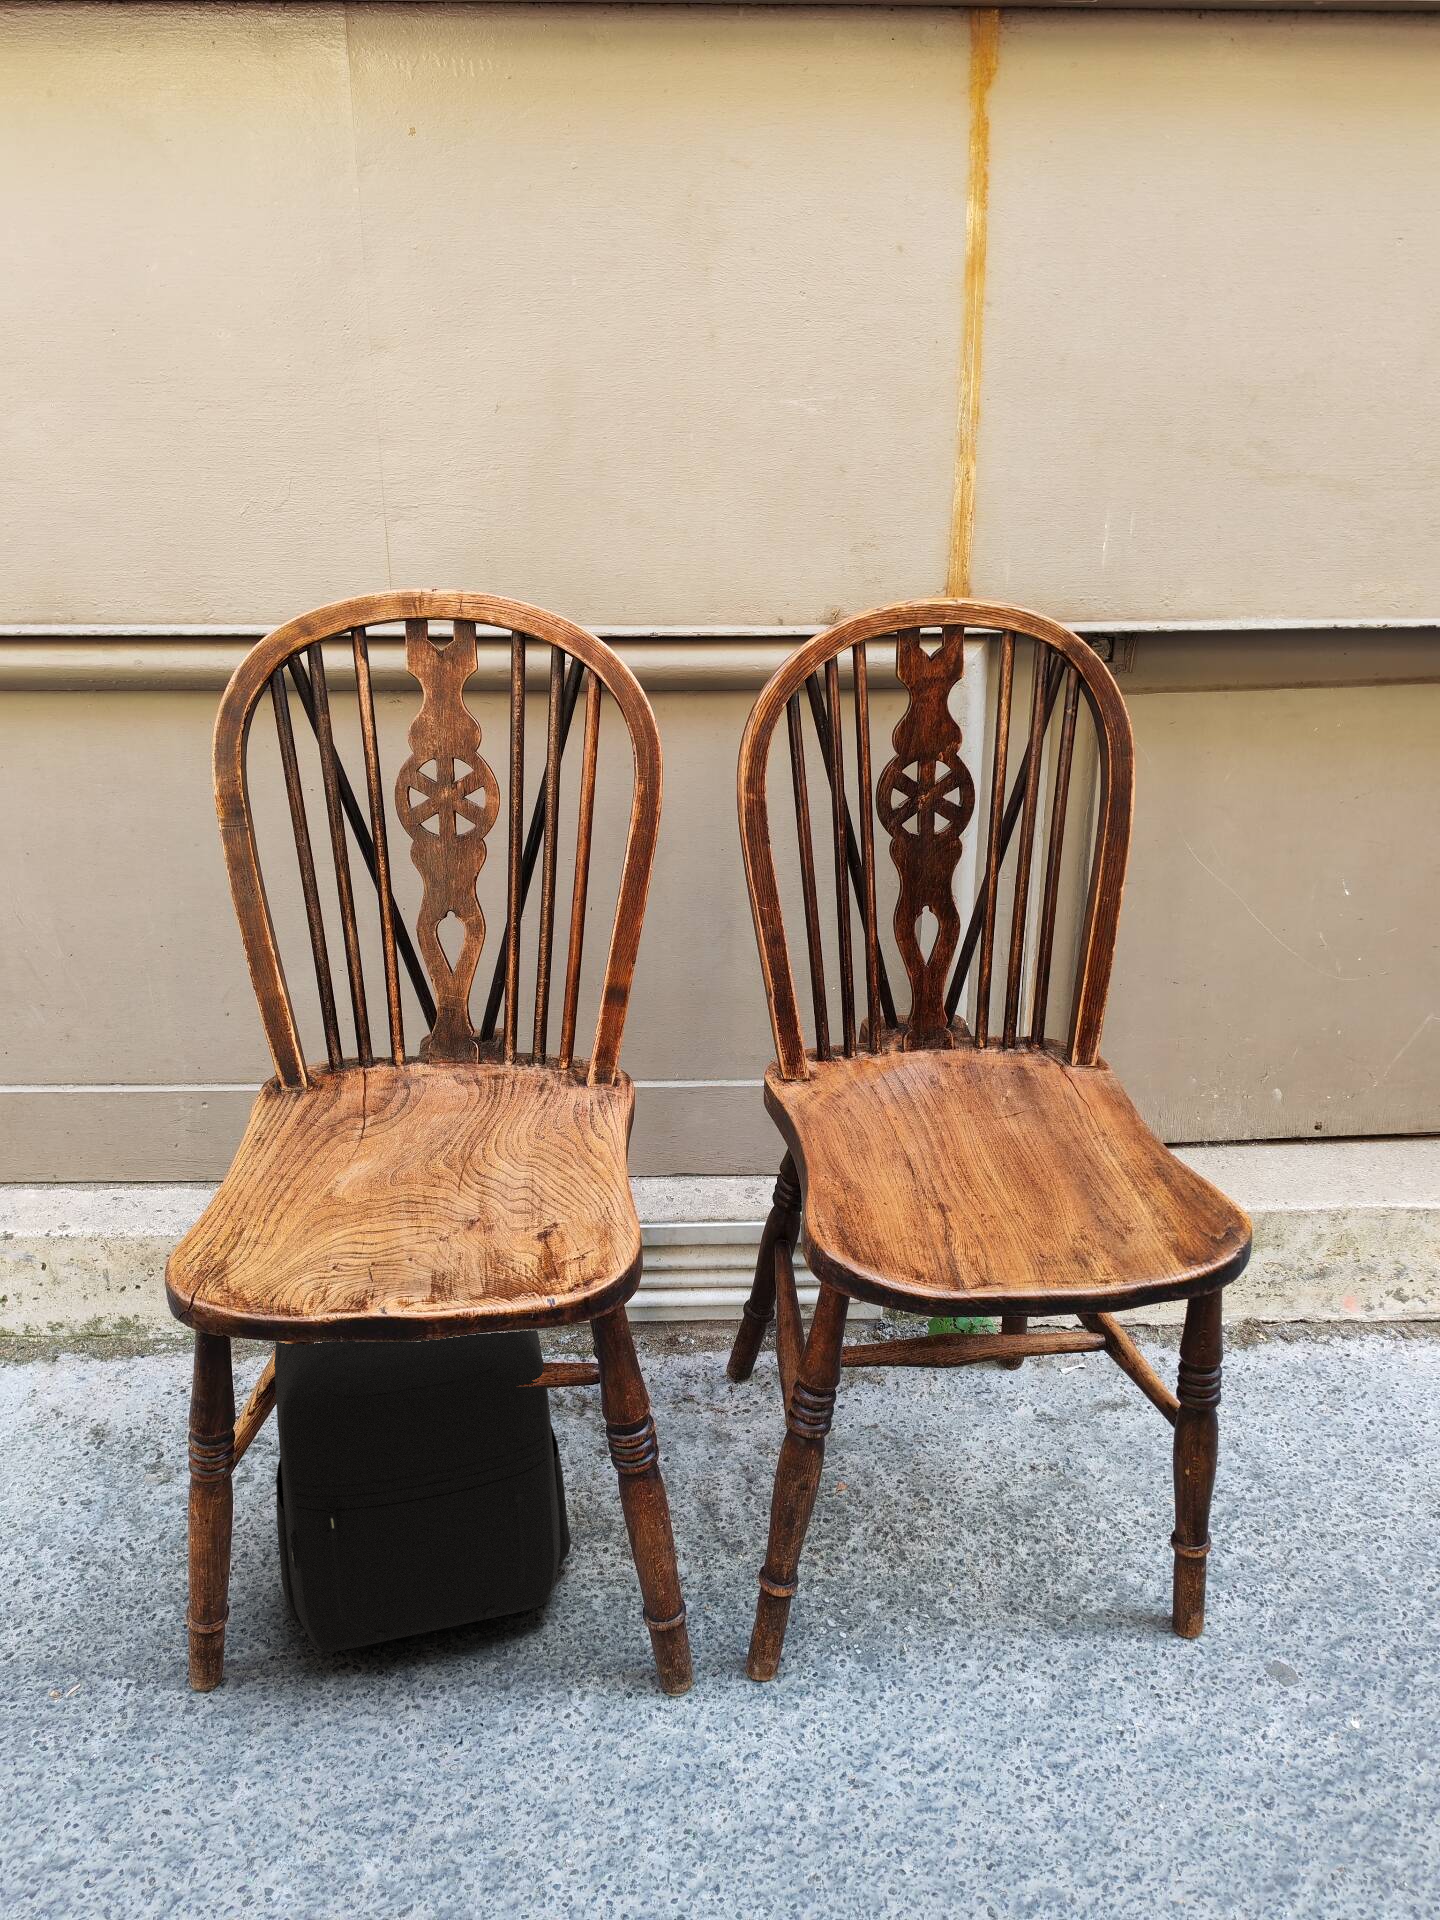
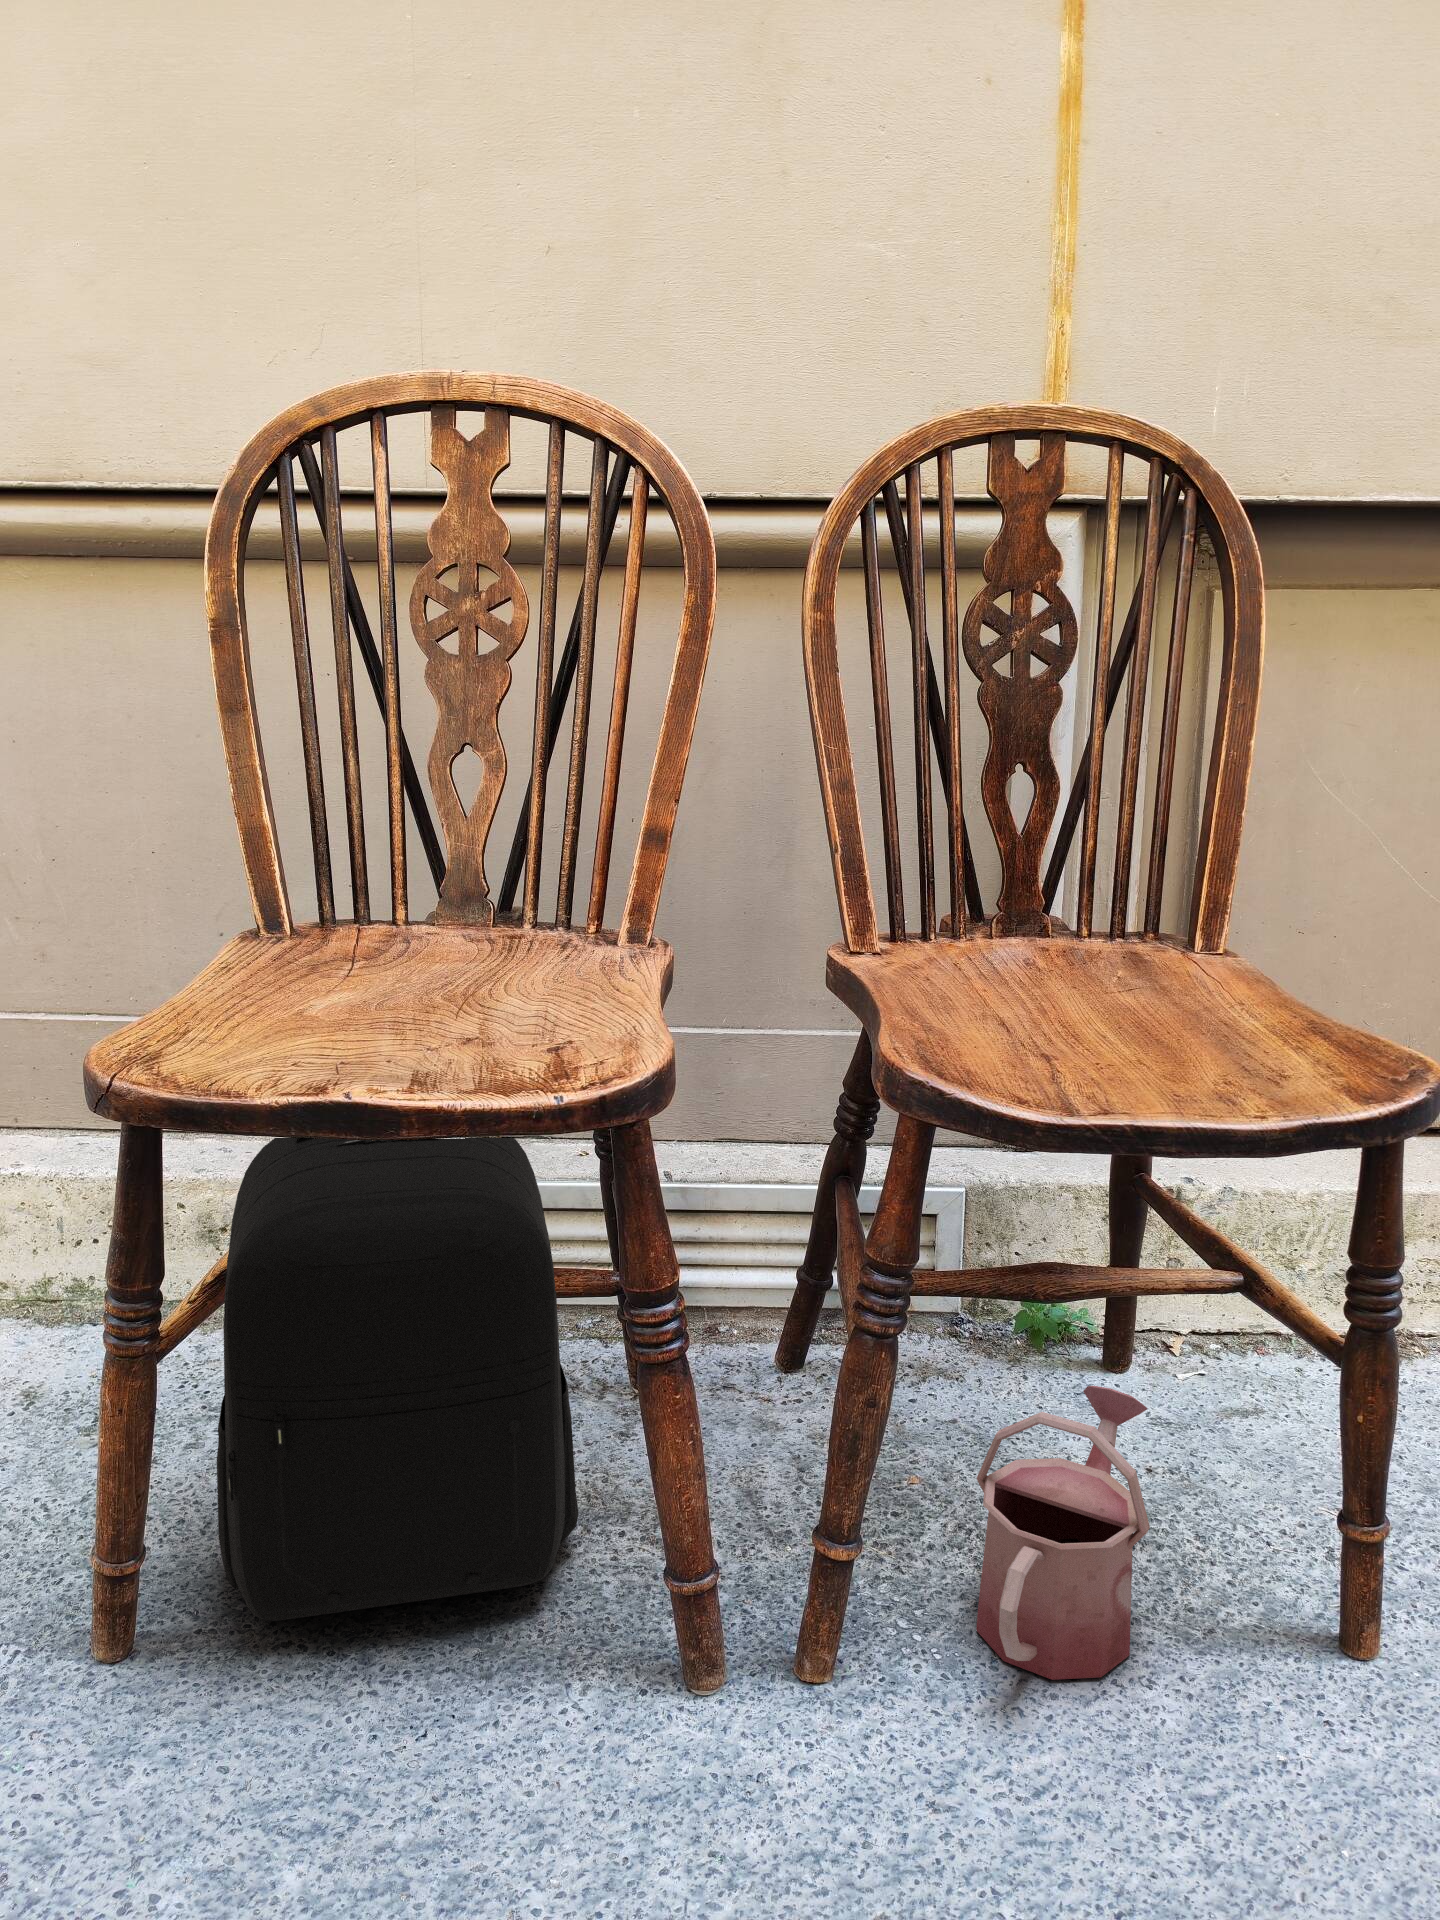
watering can: none [889,1423,1028,1669] -> present [976,1386,1150,1680]

